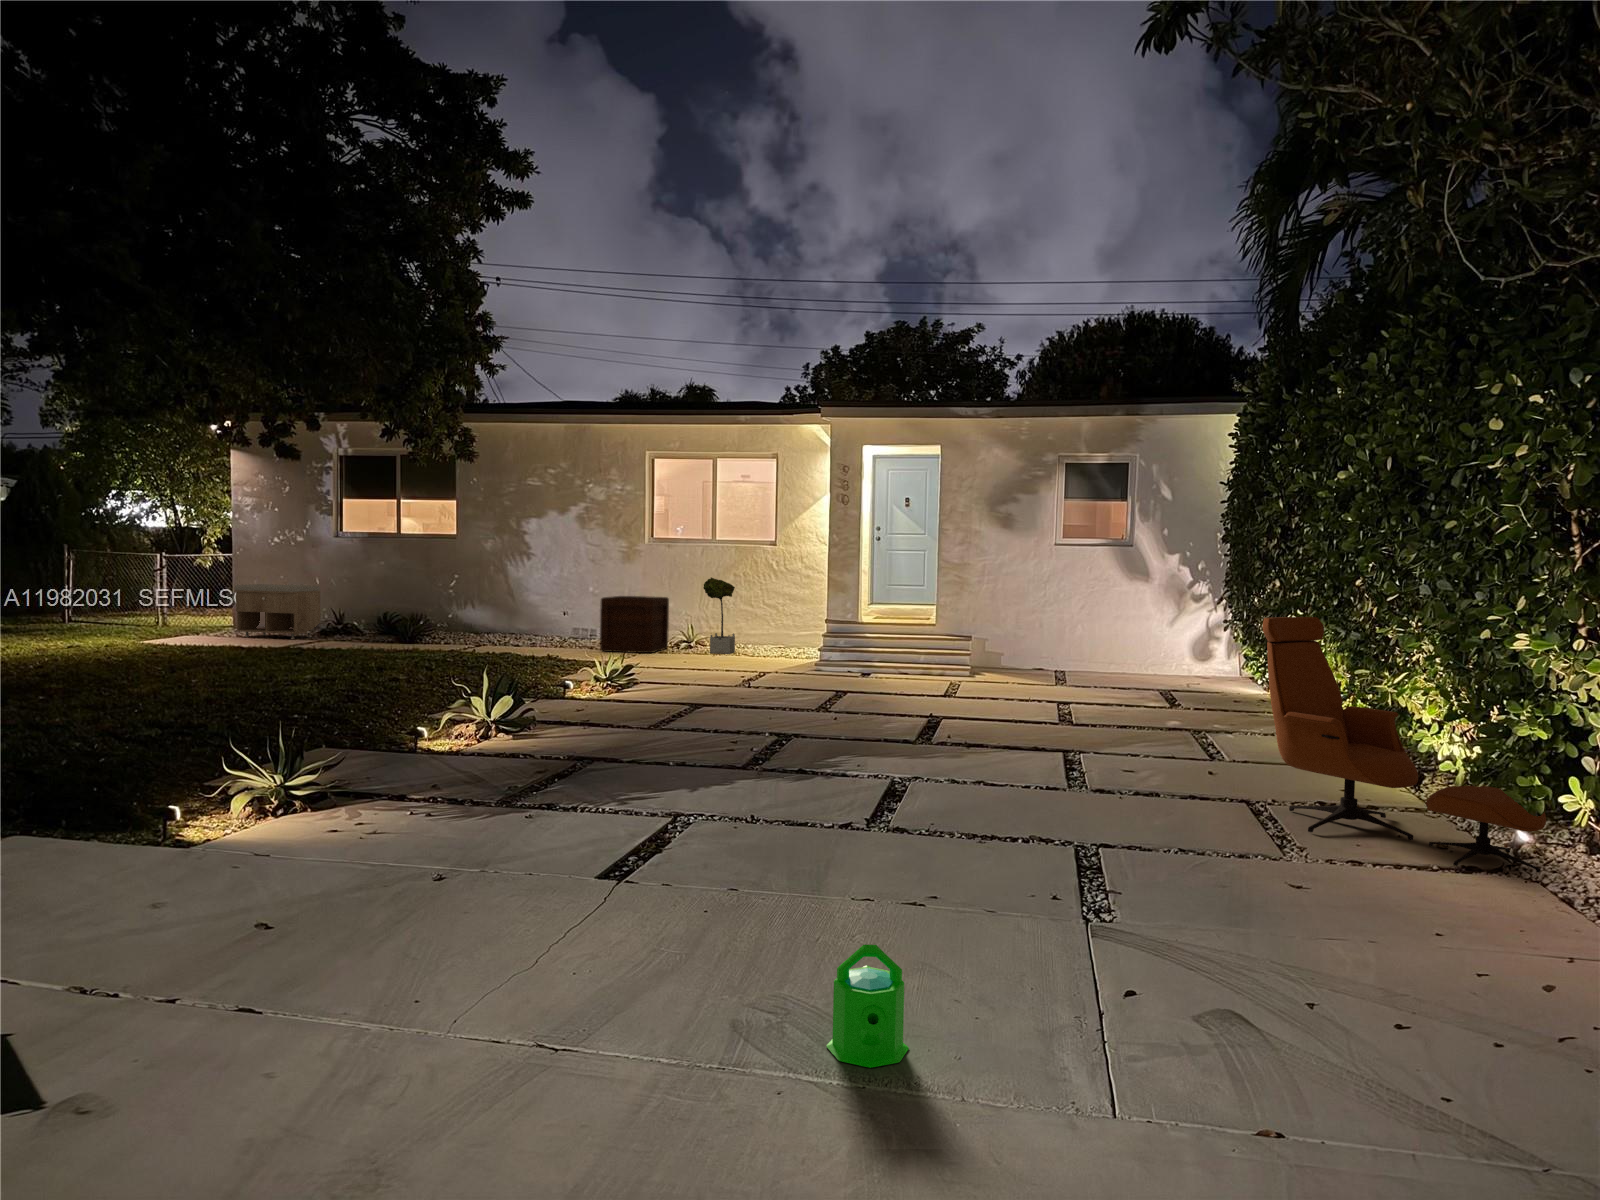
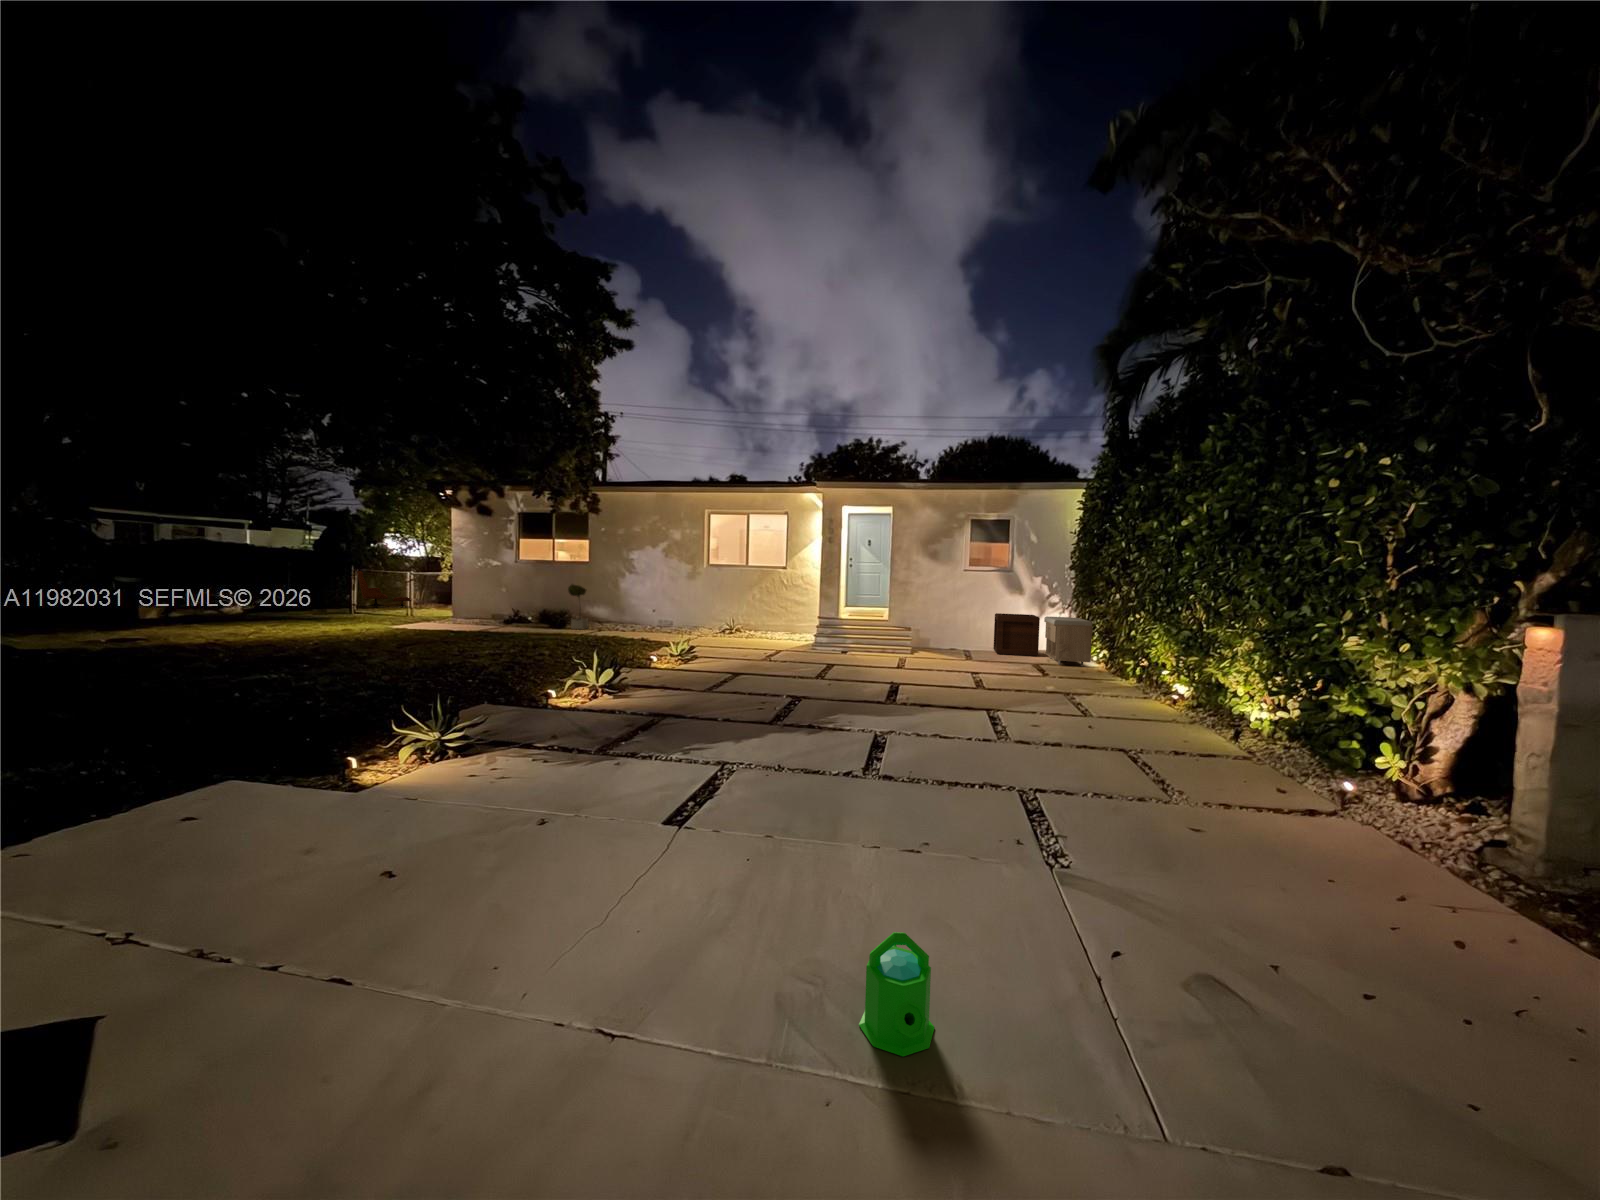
potted tree: present [703,577,735,654] -> present [568,584,588,629]
storage bench: present [234,584,320,639] -> present [1044,616,1092,666]
wooden crate: present [600,596,669,653] -> present [993,613,1040,656]
lounge chair: present [1263,617,1546,873] -> present [357,571,411,608]

